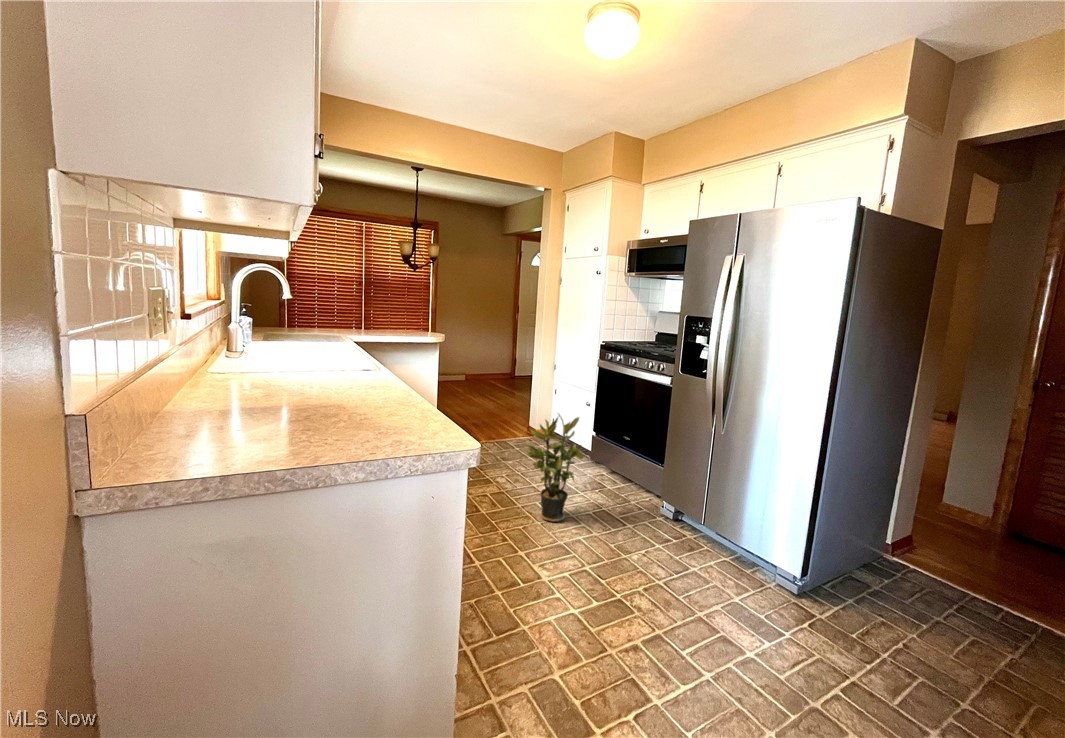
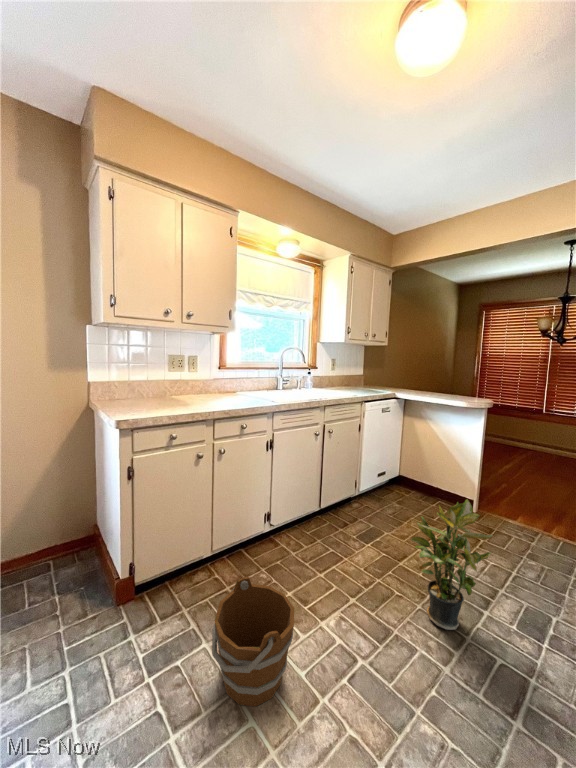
bucket: none [558,551,649,660] -> present [212,577,295,706]

